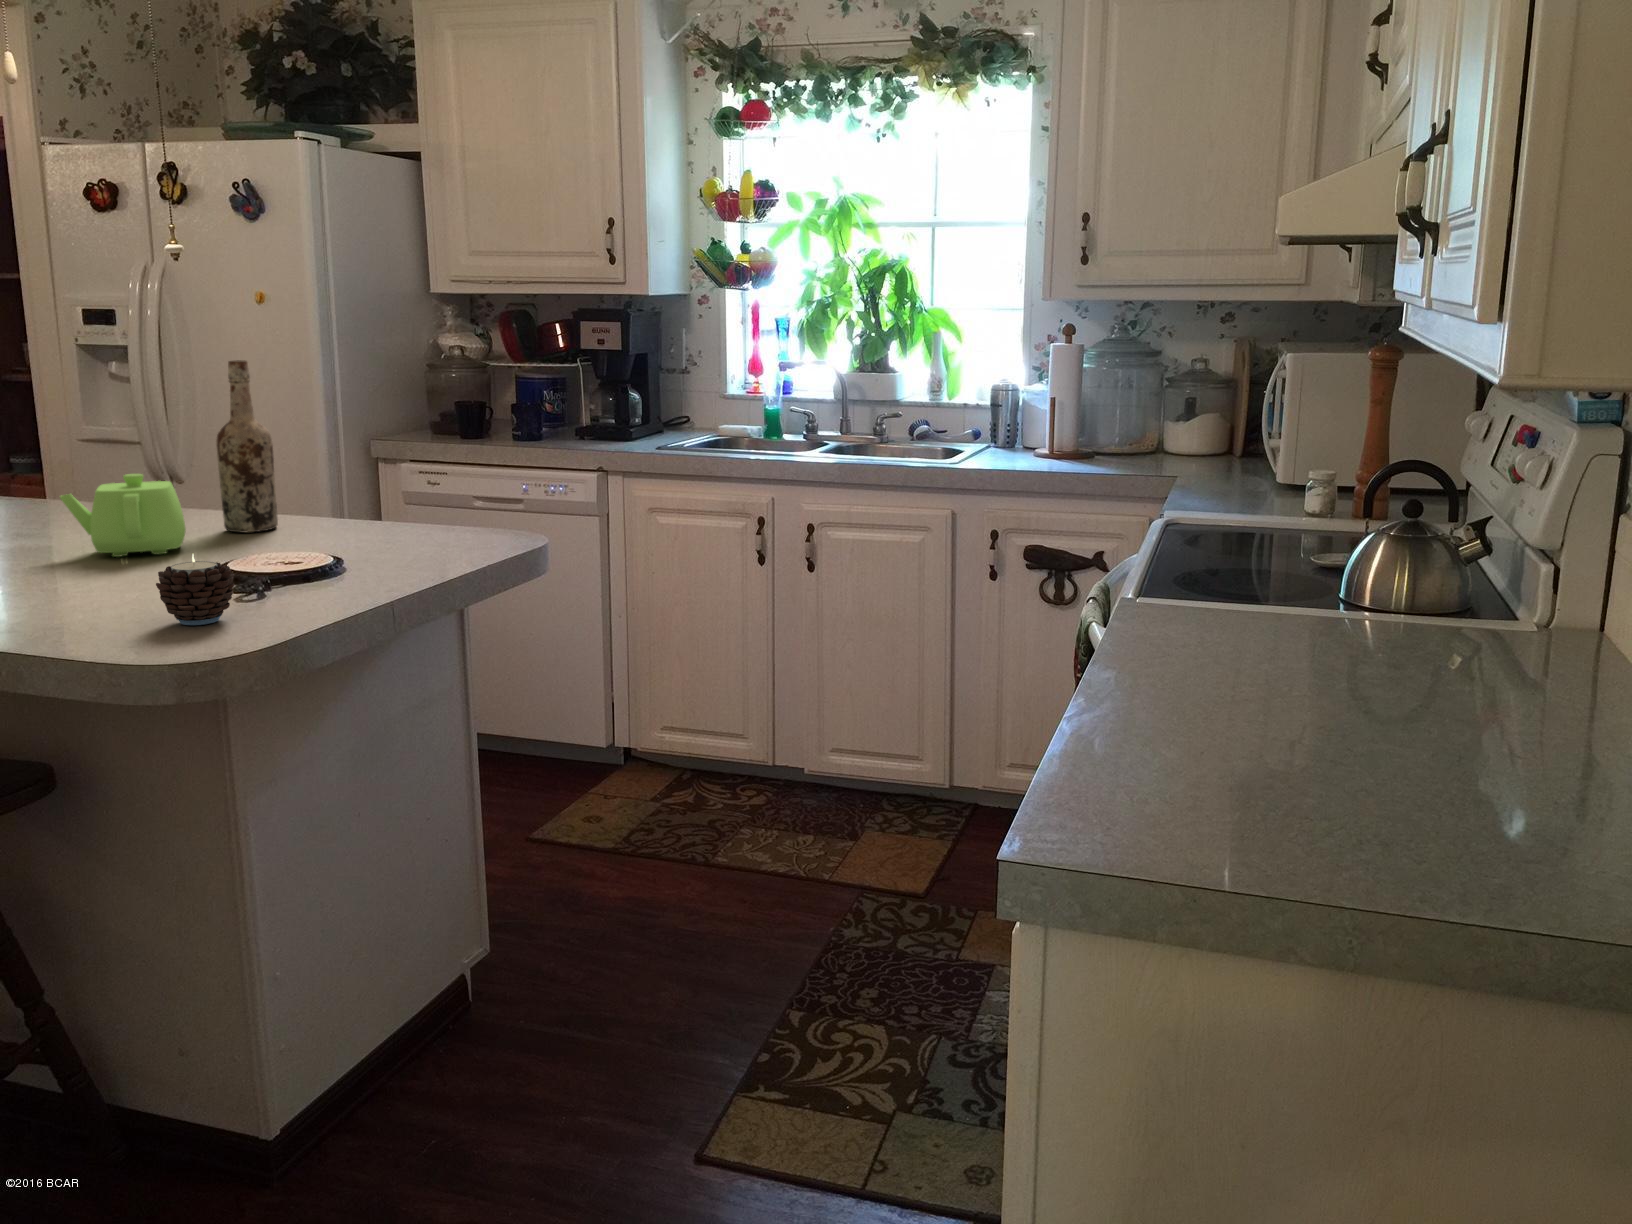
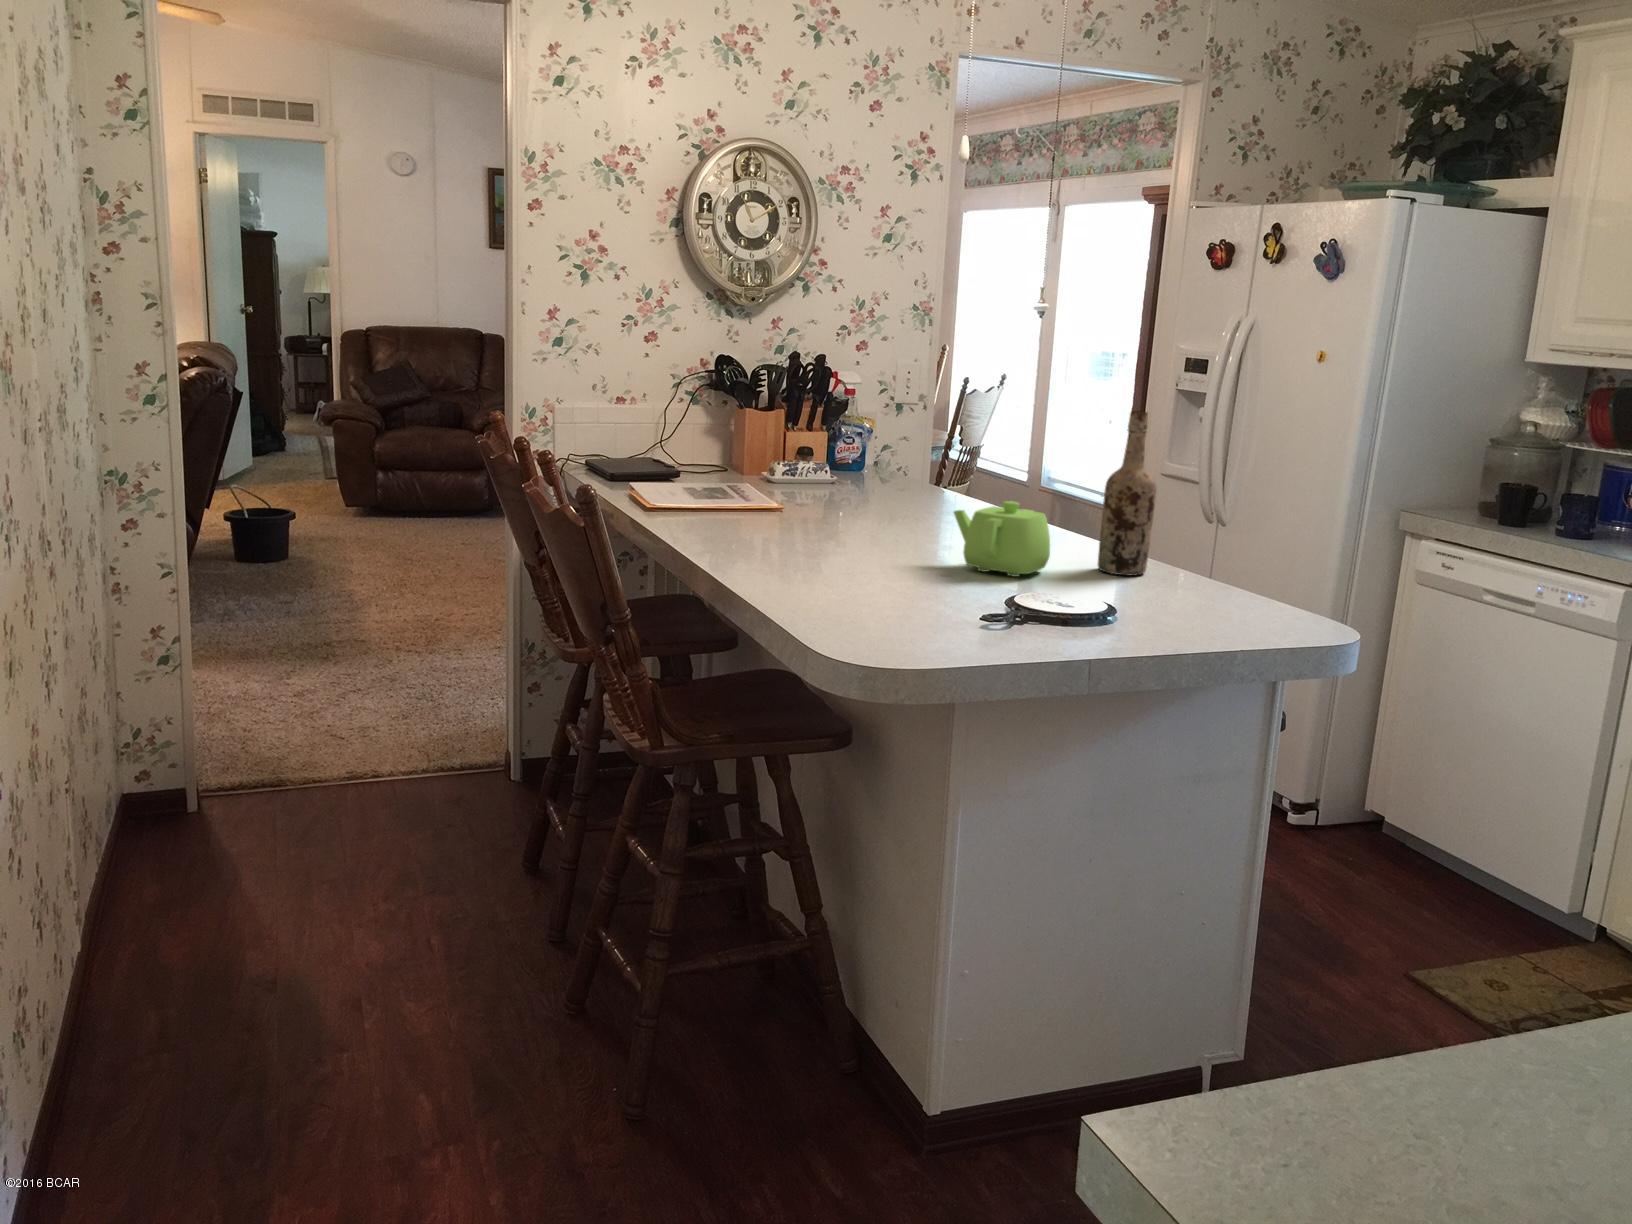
candle: present [156,554,234,625] -> none [886,577,955,643]

